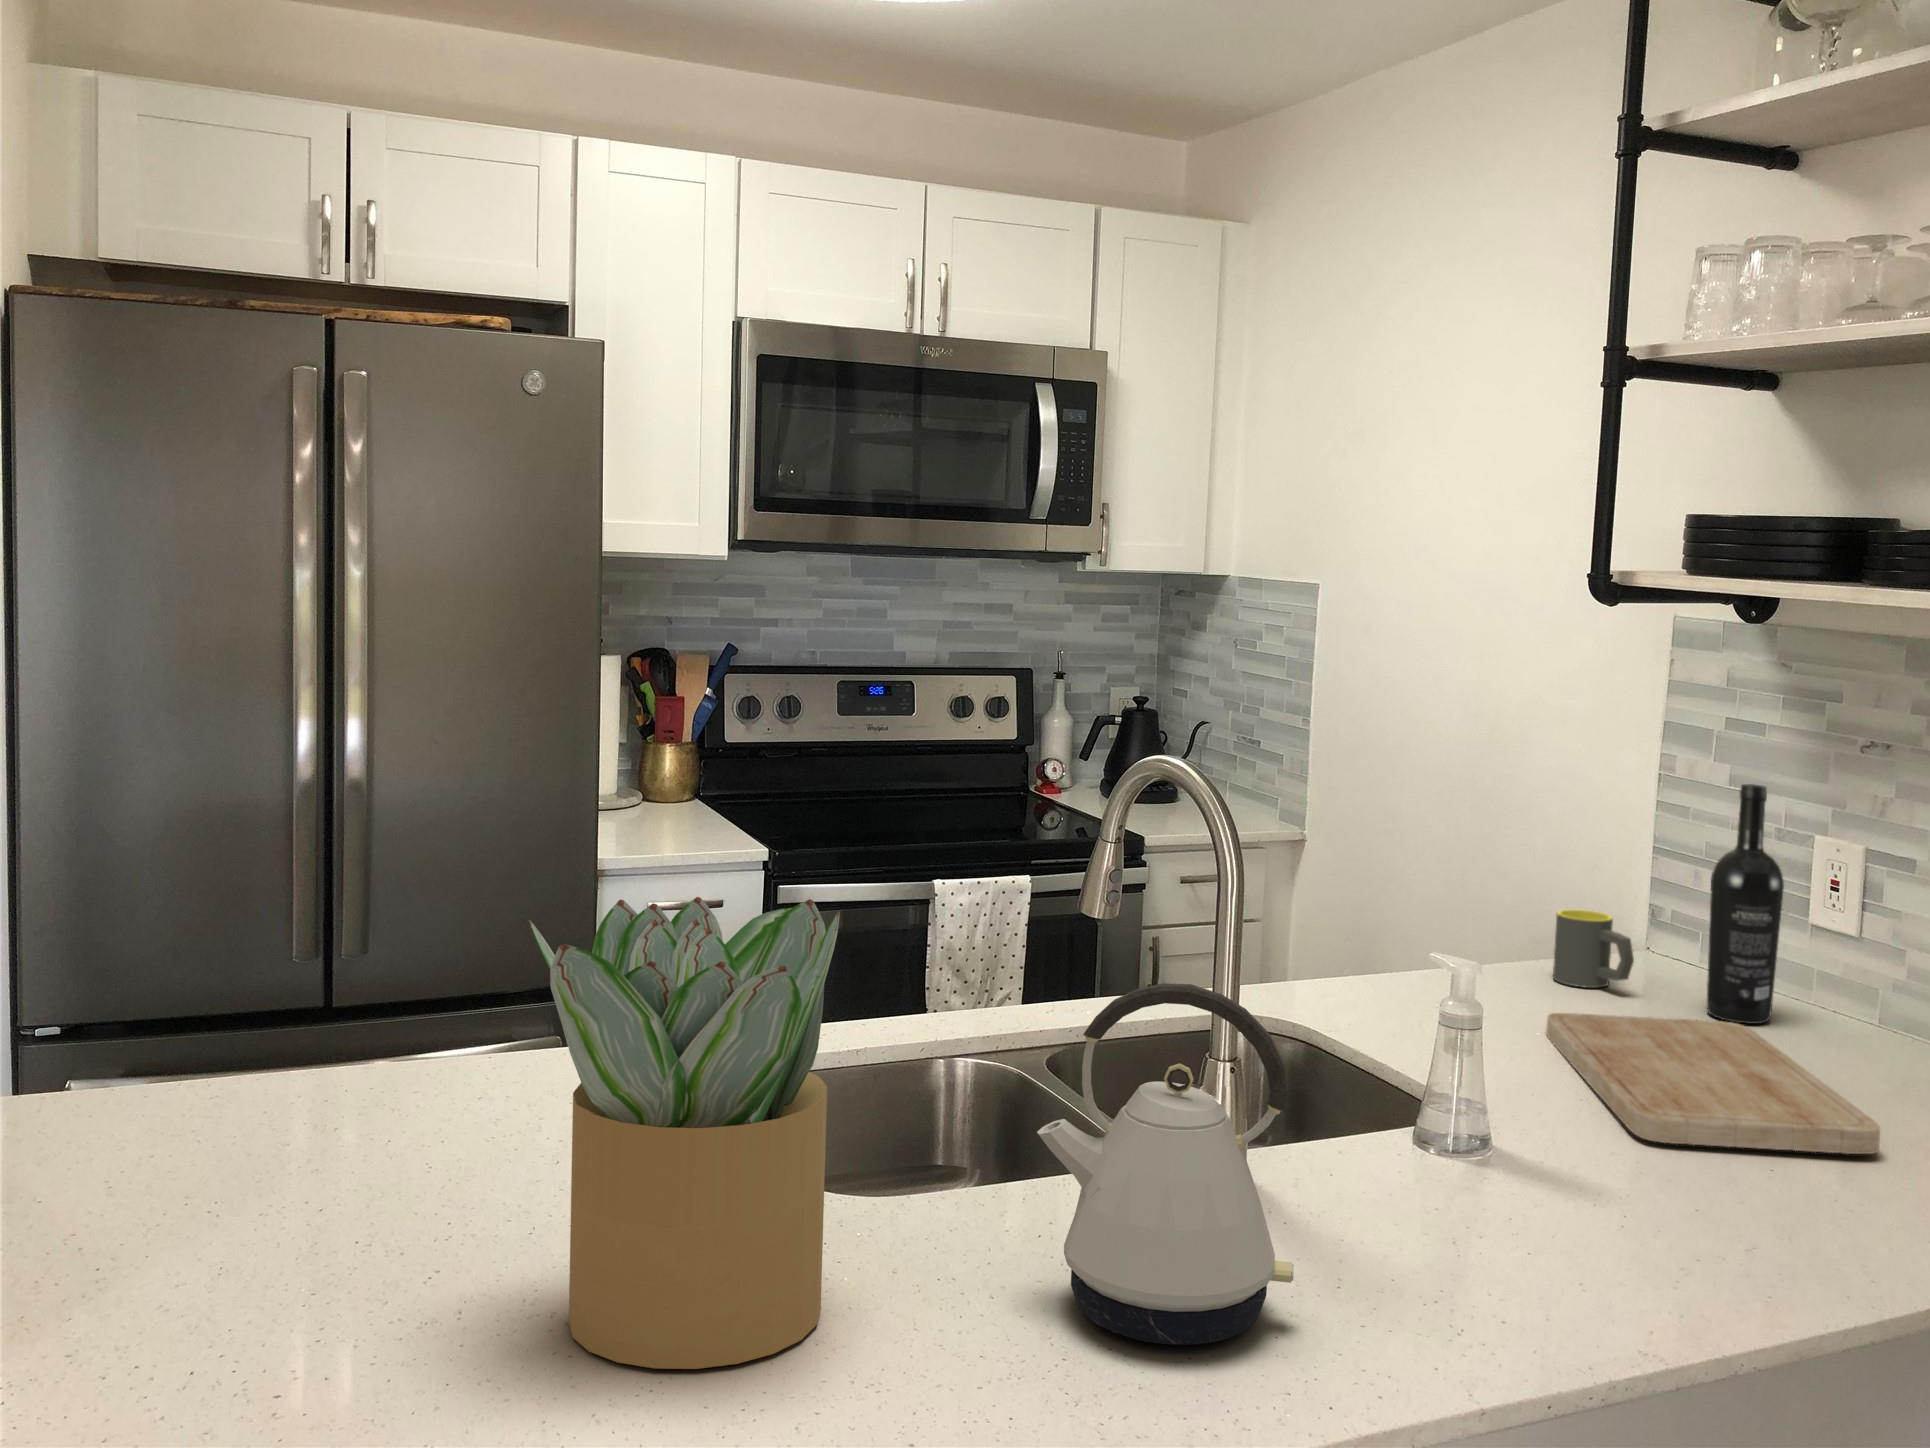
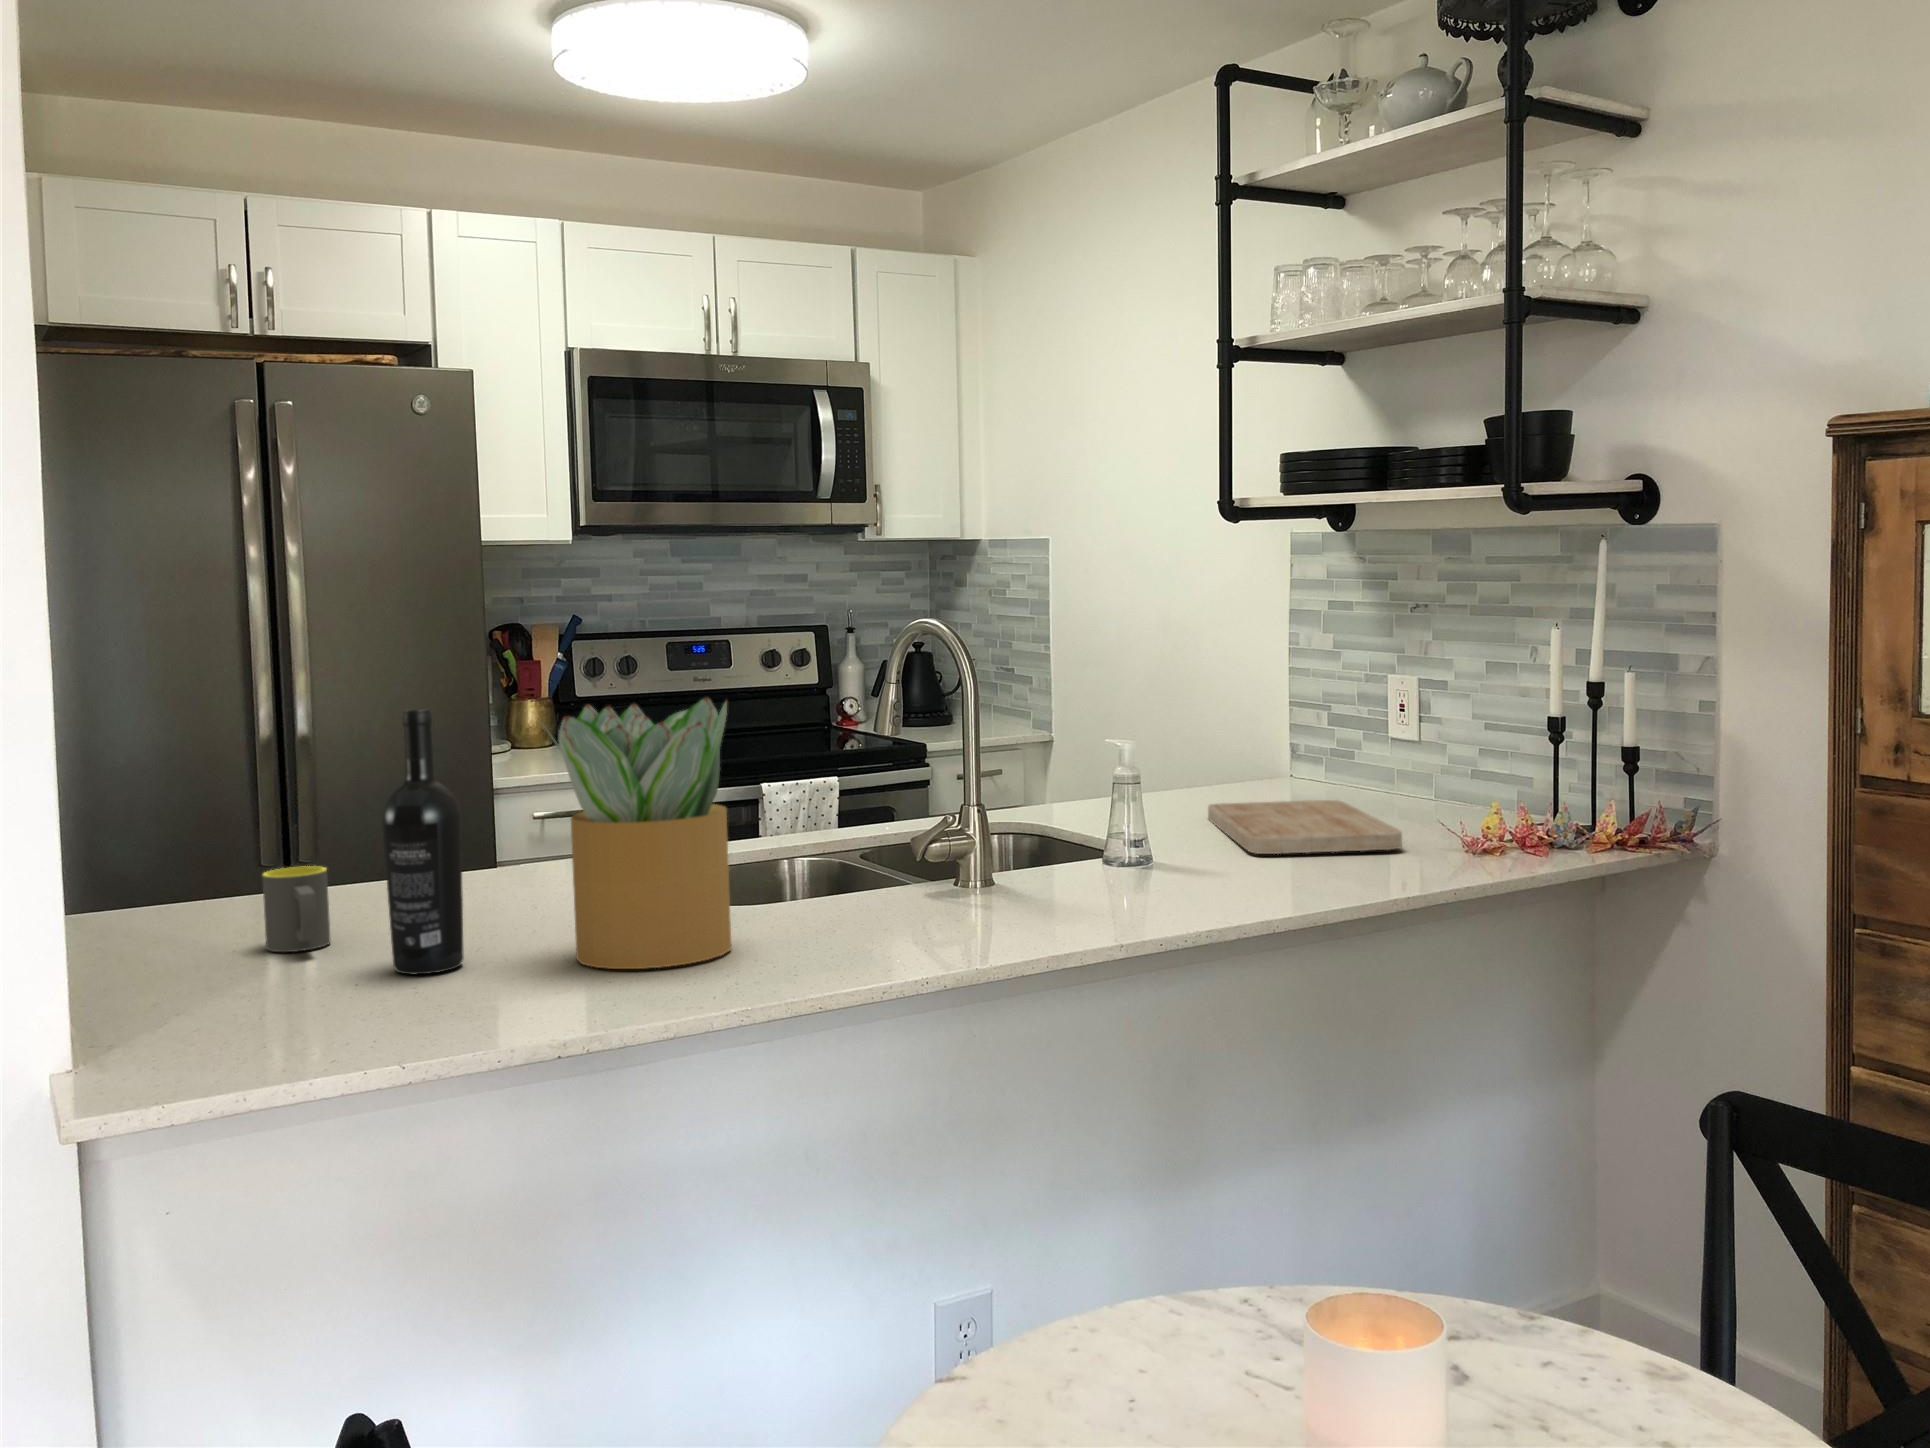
wine bottle: present [1707,784,1784,1024] -> present [382,709,464,974]
mug: present [1553,909,1634,988] -> present [262,866,331,952]
kettle: present [1037,983,1294,1345] -> none [857,731,1018,941]

